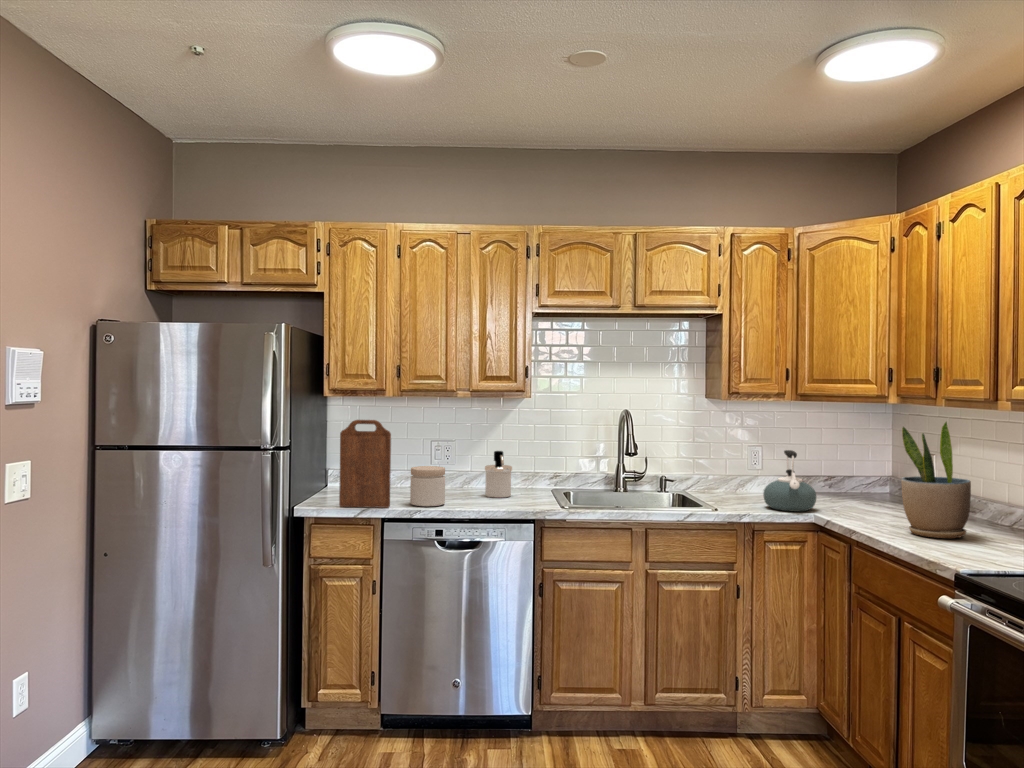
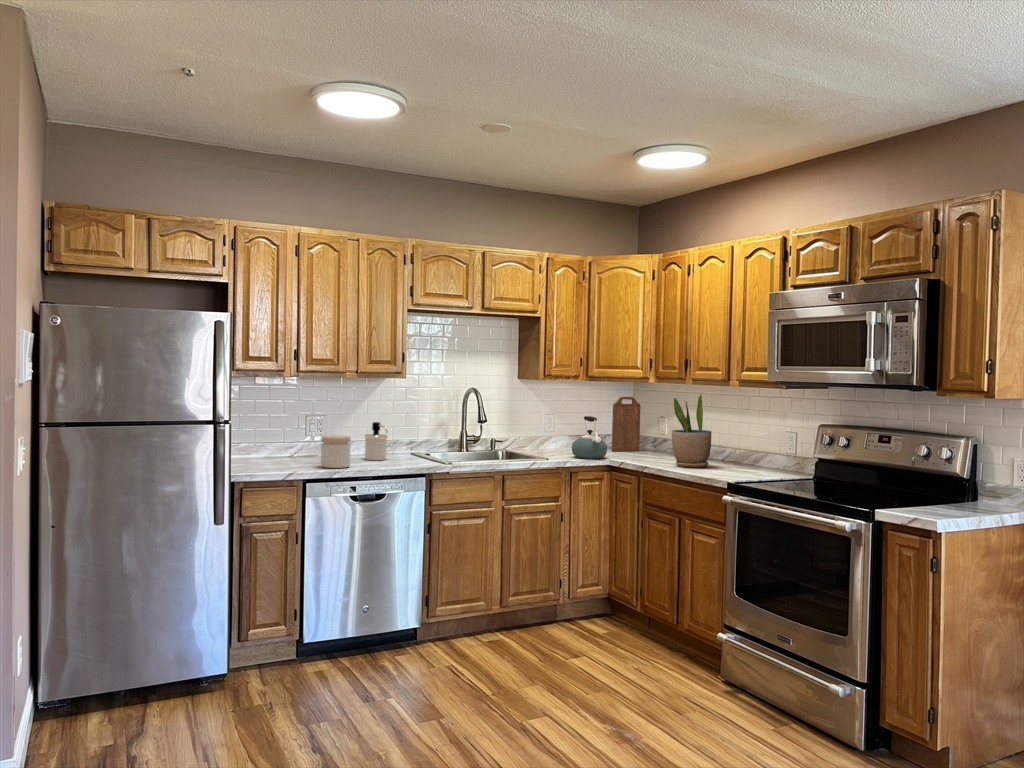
cutting board: present [339,420,391,508] -> present [612,397,641,452]

